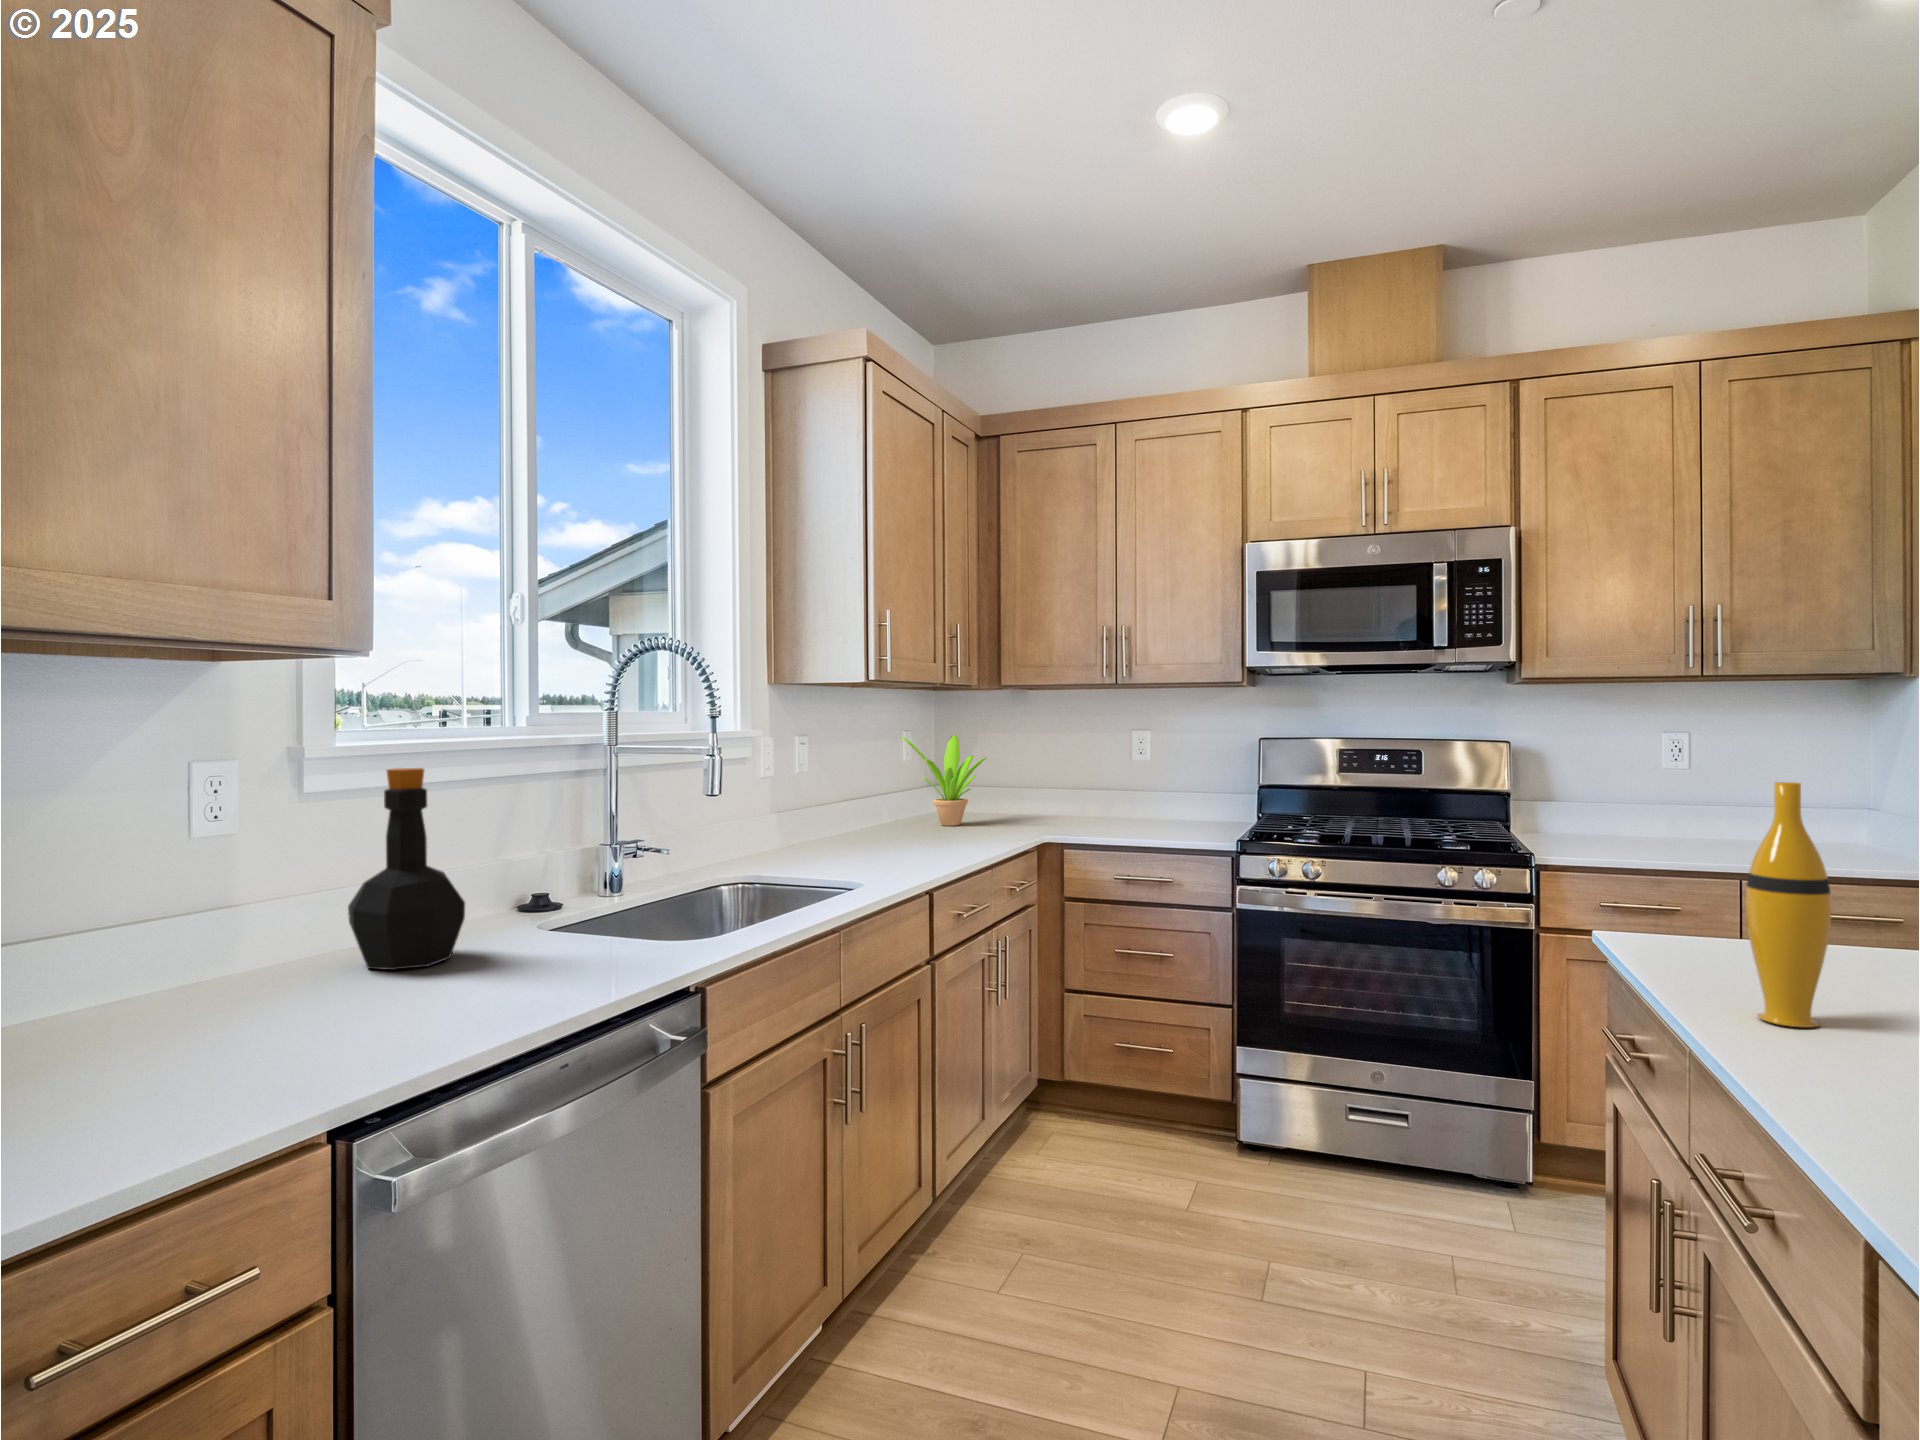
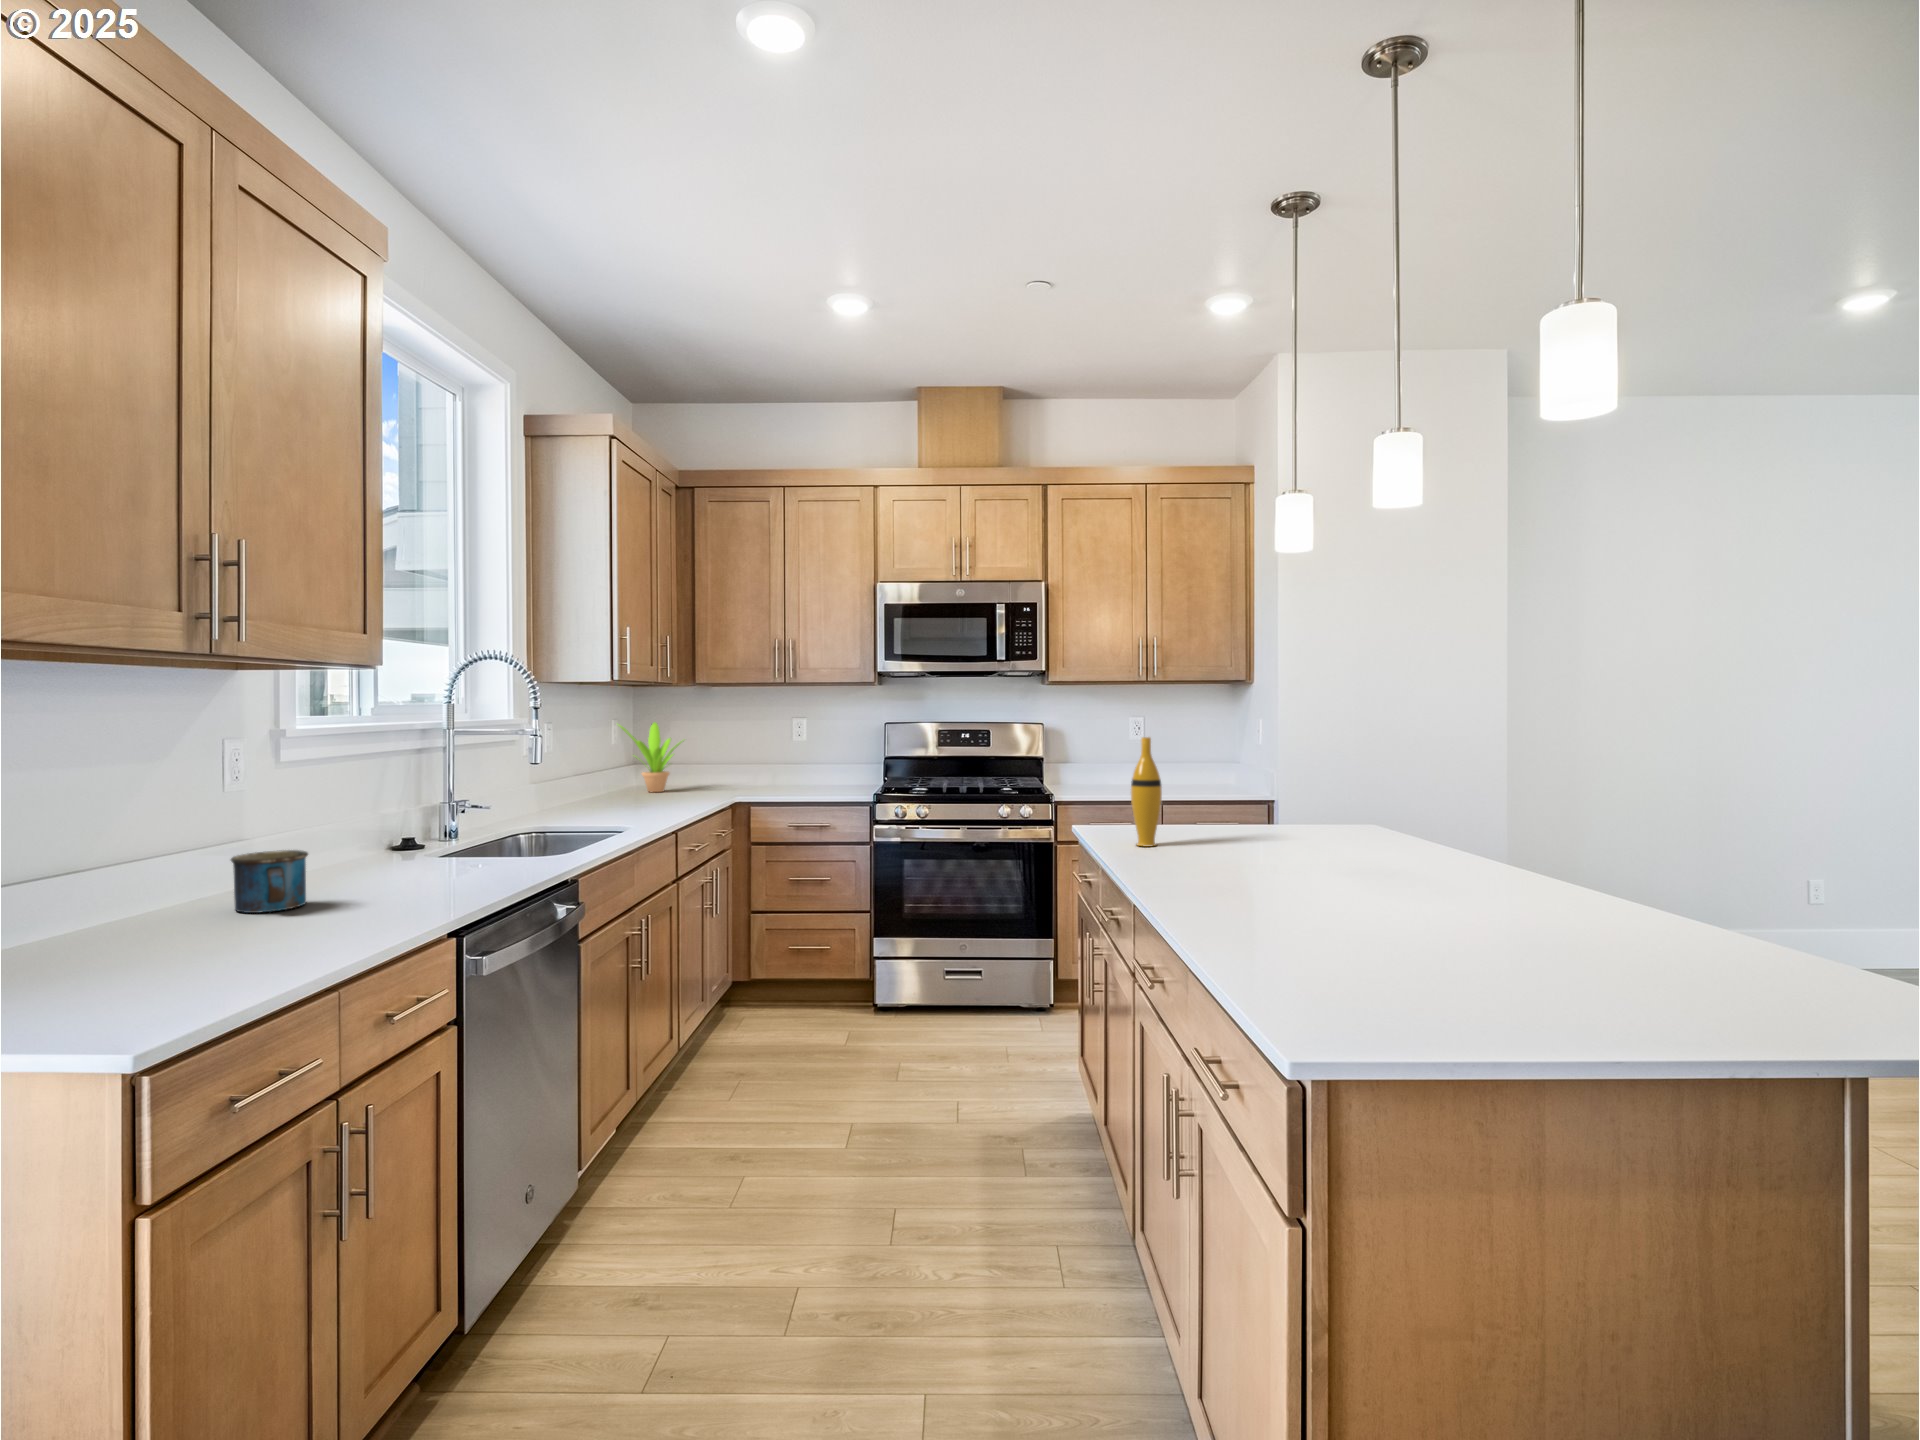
bottle: present [348,768,465,970] -> none [317,743,404,880]
mug: none [111,936,238,1041] -> present [231,850,308,913]

